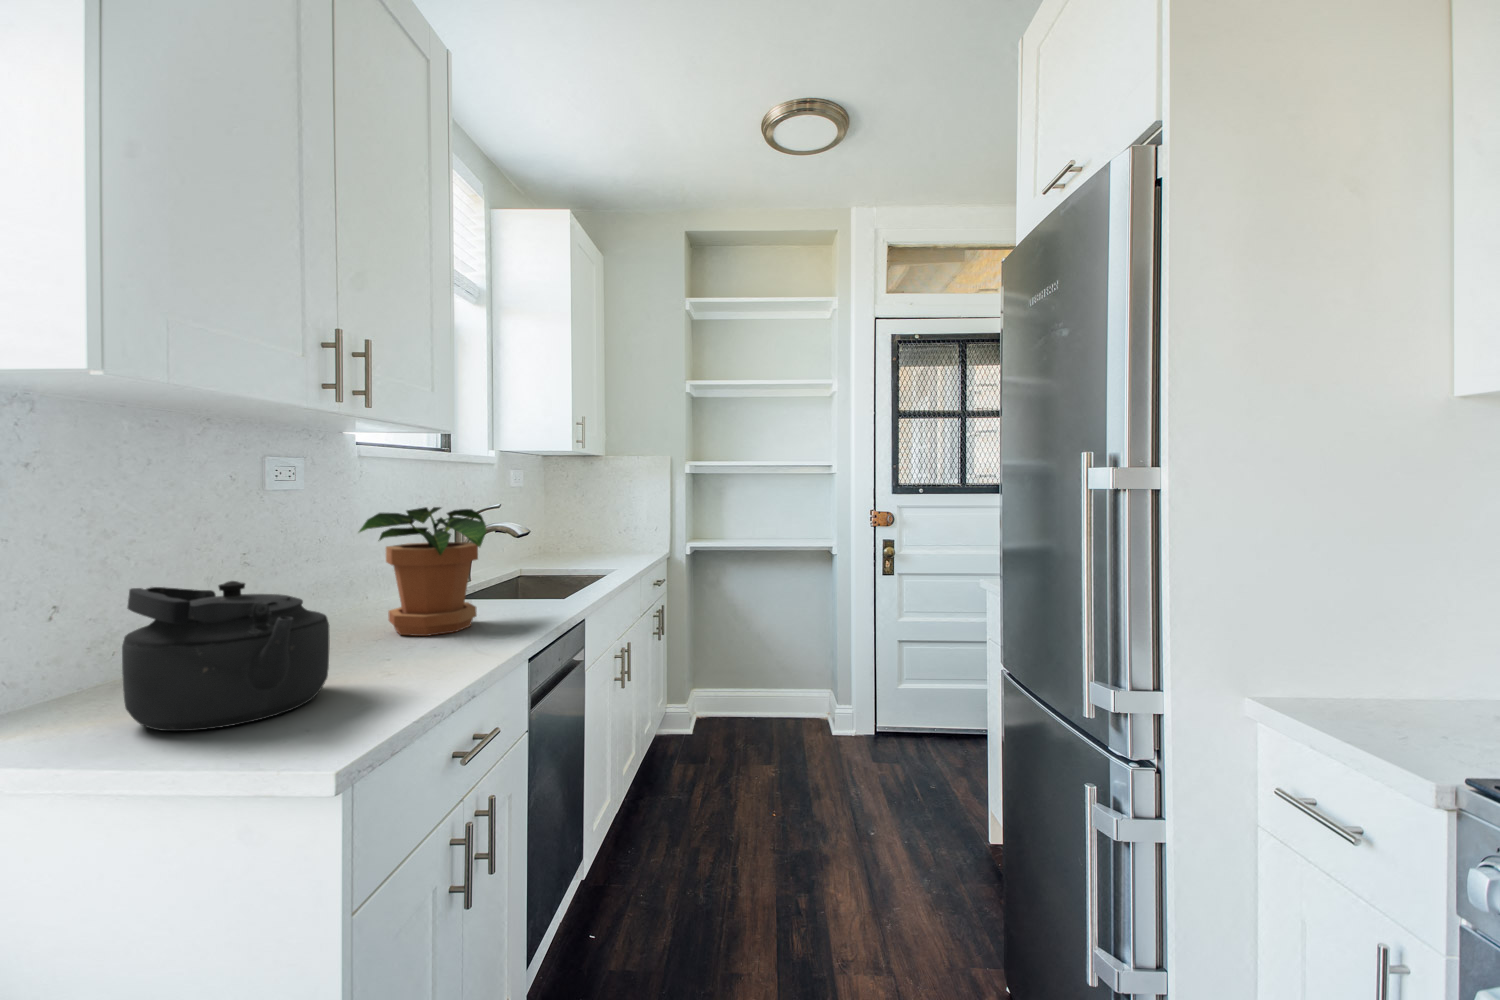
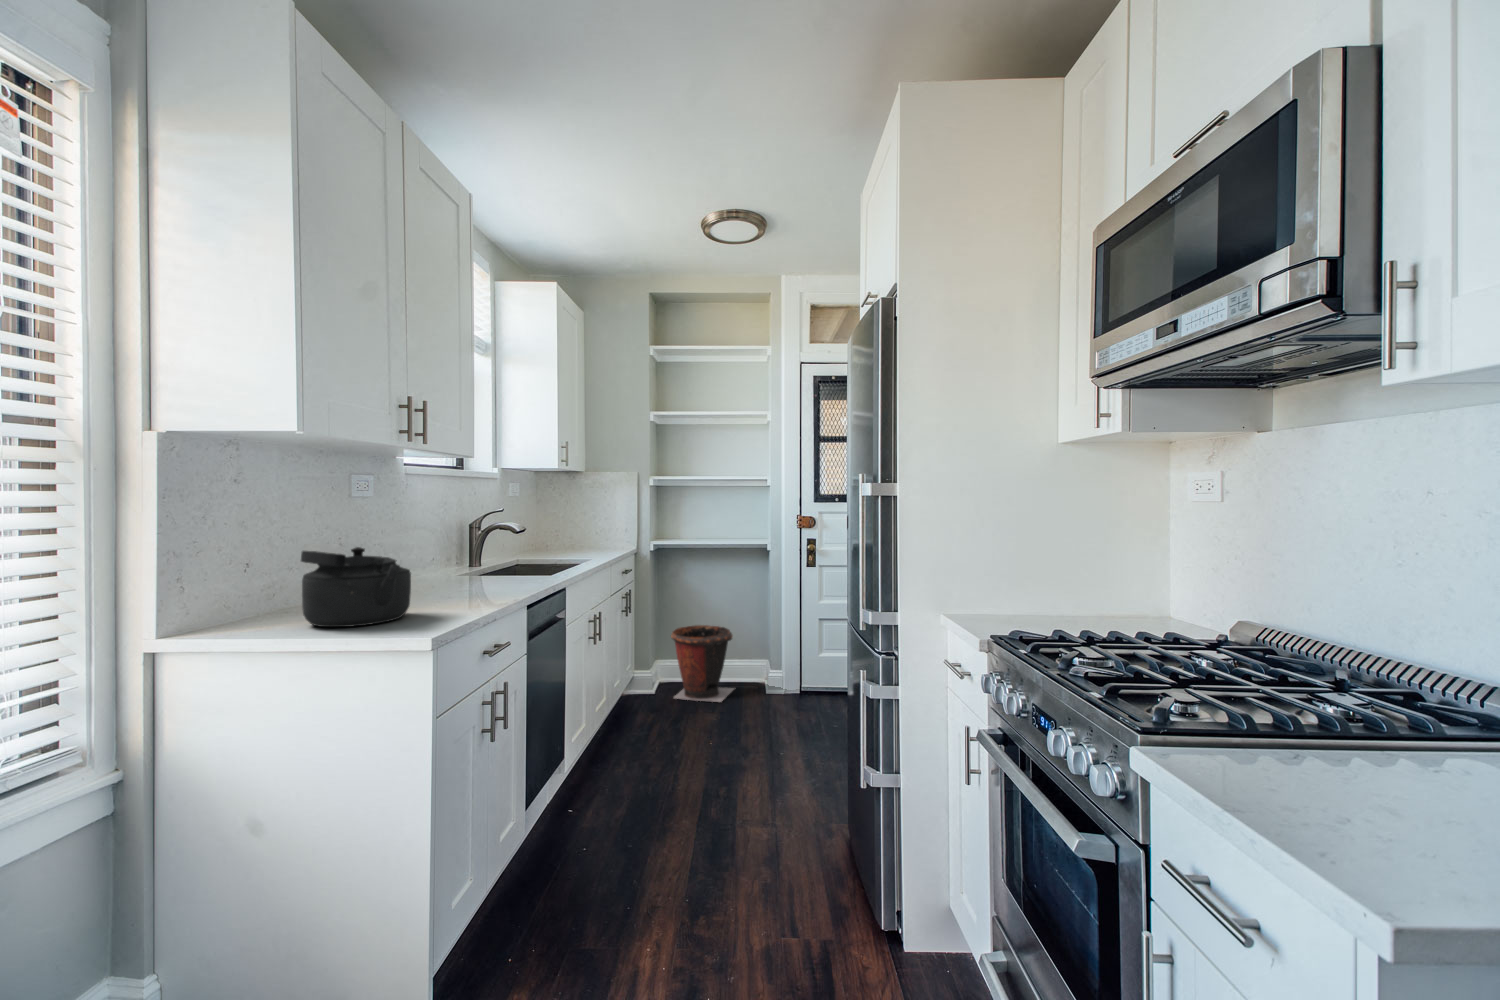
potted plant: present [359,507,486,636] -> none [414,508,499,593]
waste bin: none [712,647,792,747] -> present [671,625,734,702]

